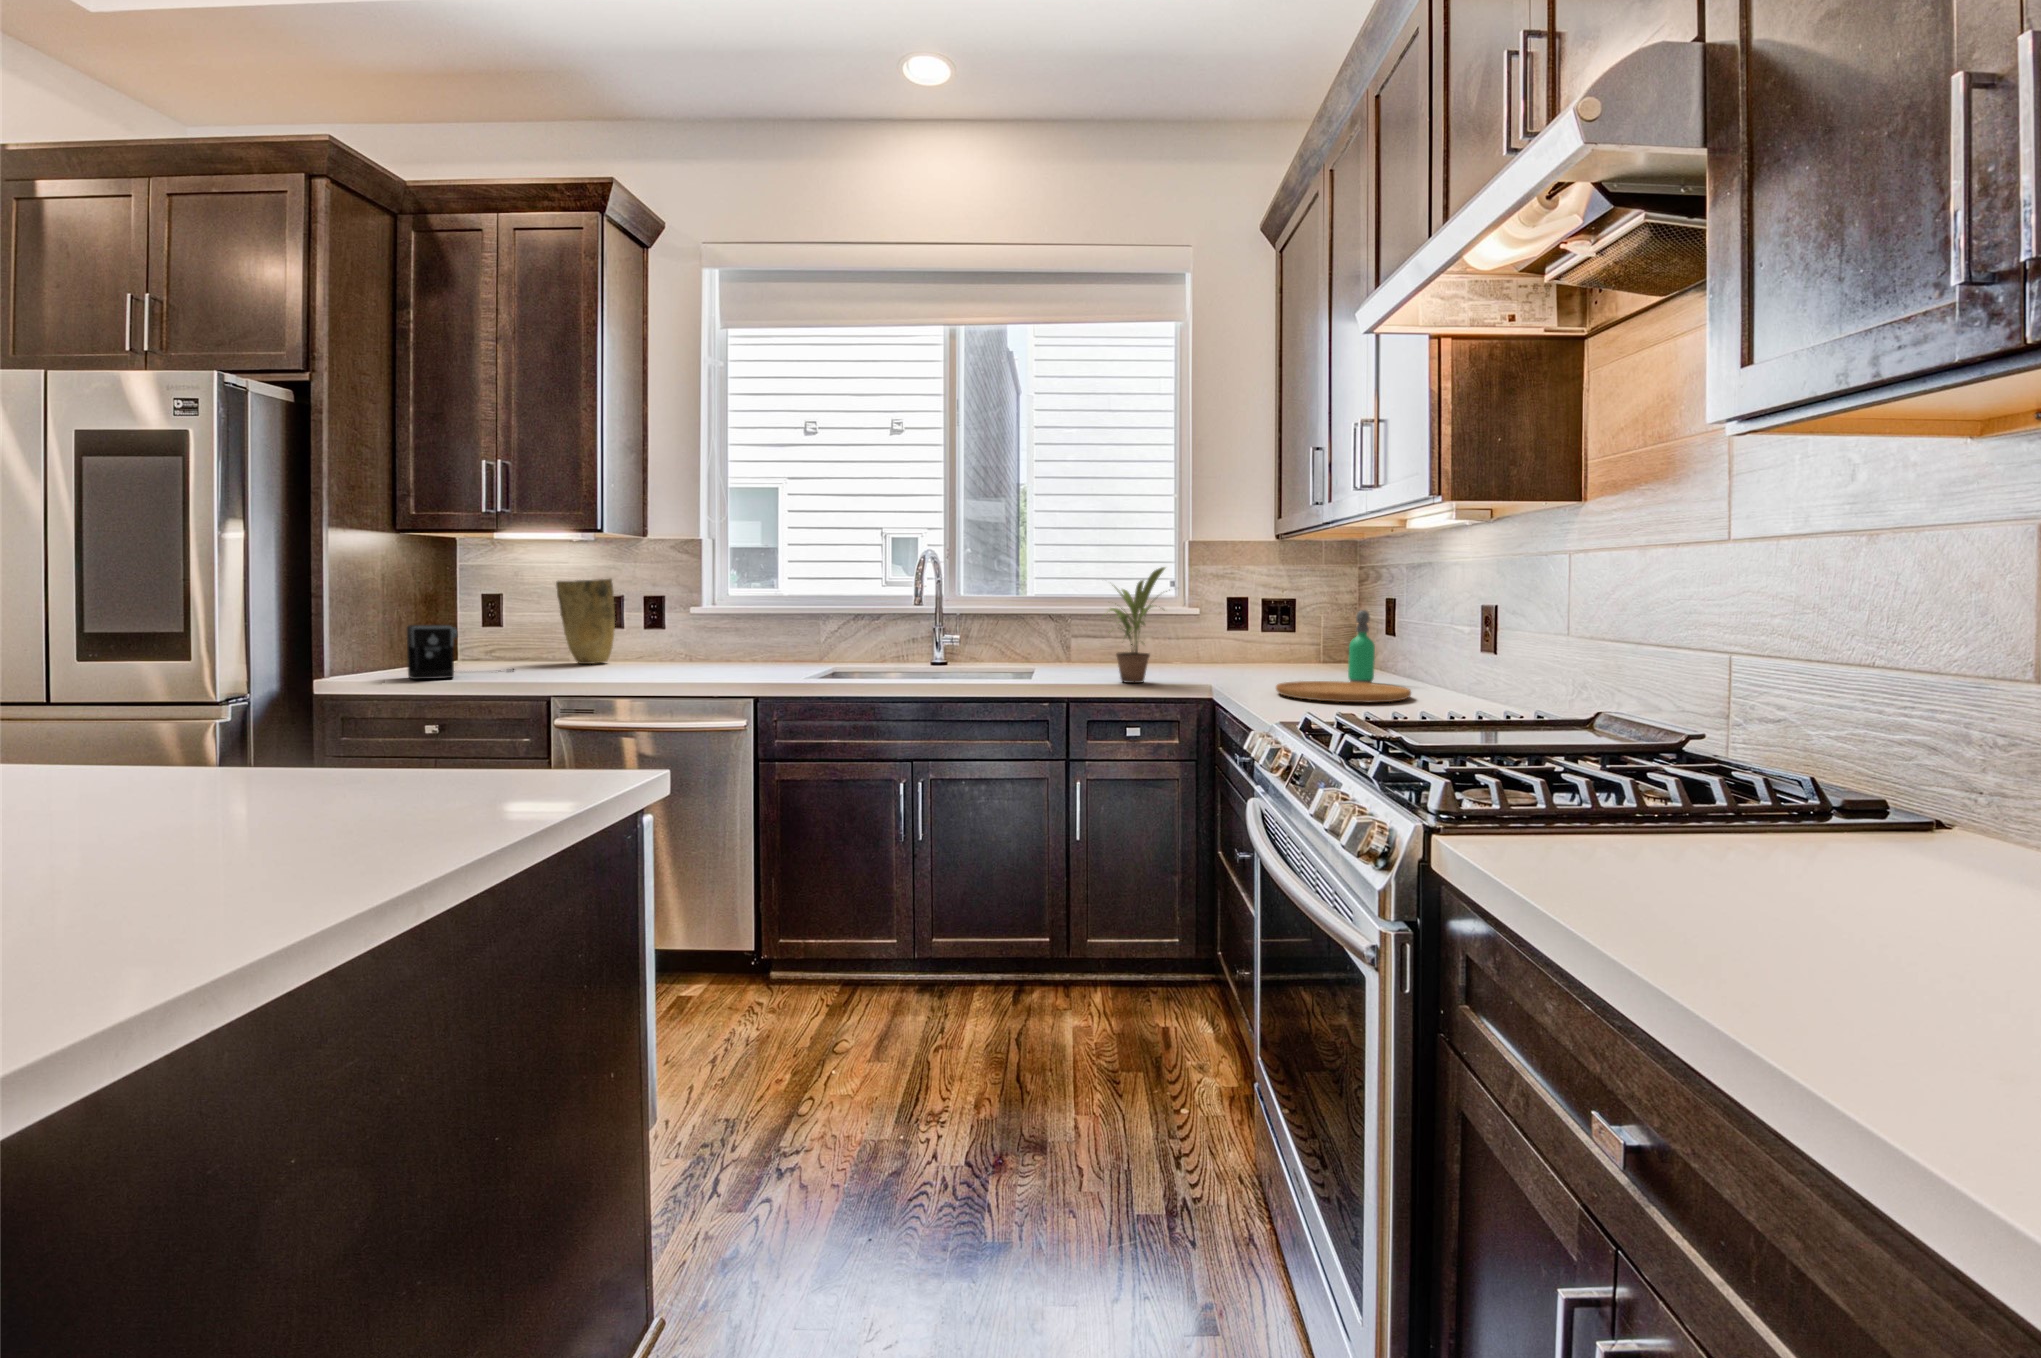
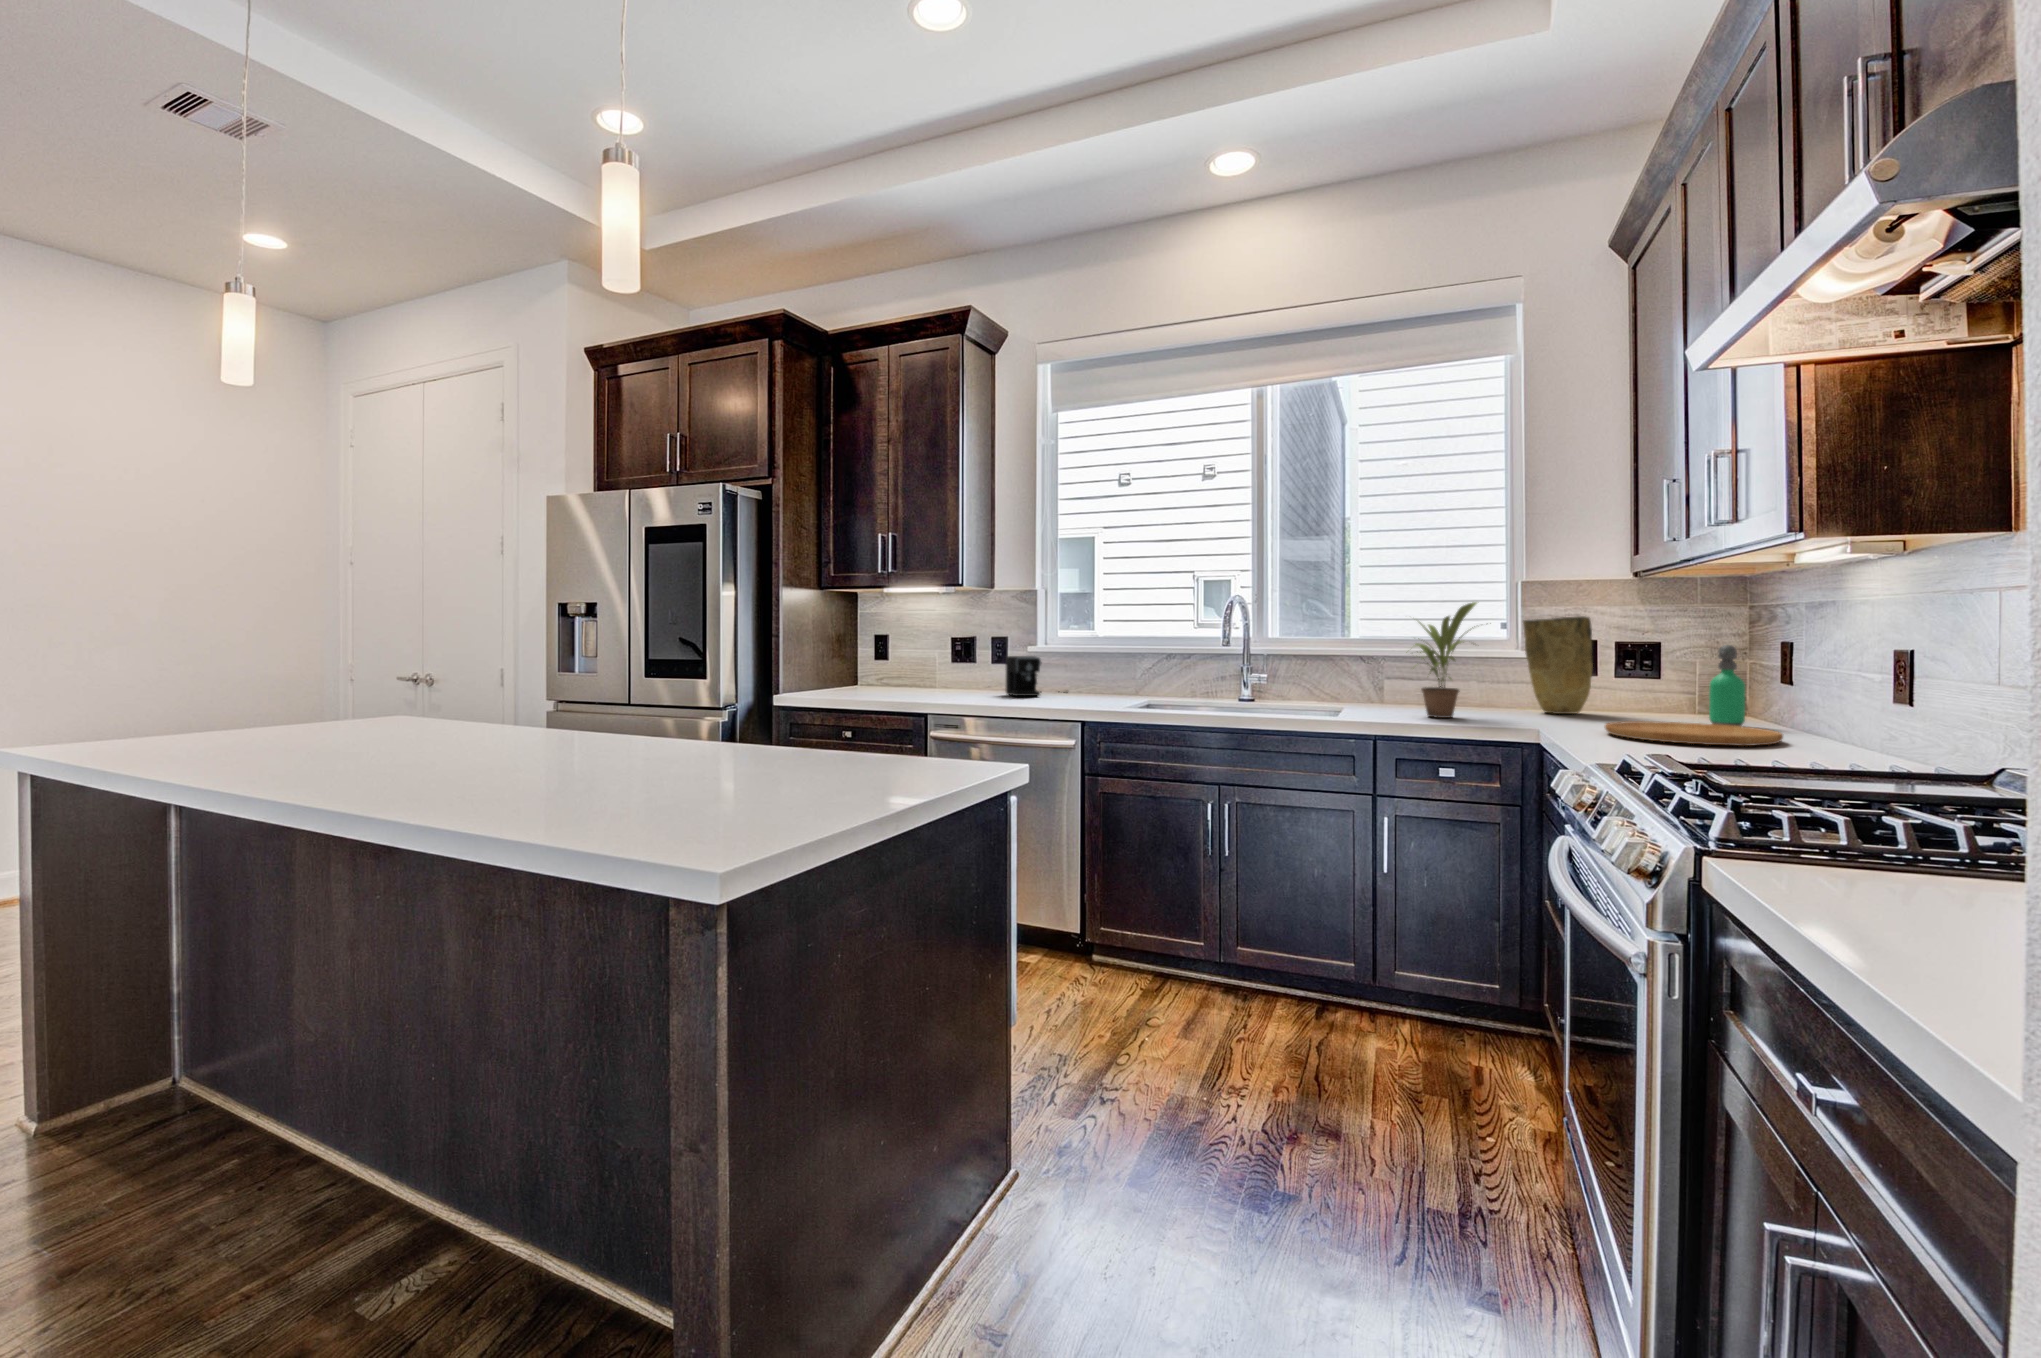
vase: present [556,579,615,664] -> present [1523,616,1593,714]
coffee maker: present [407,625,514,679] -> present [1006,656,1041,696]

